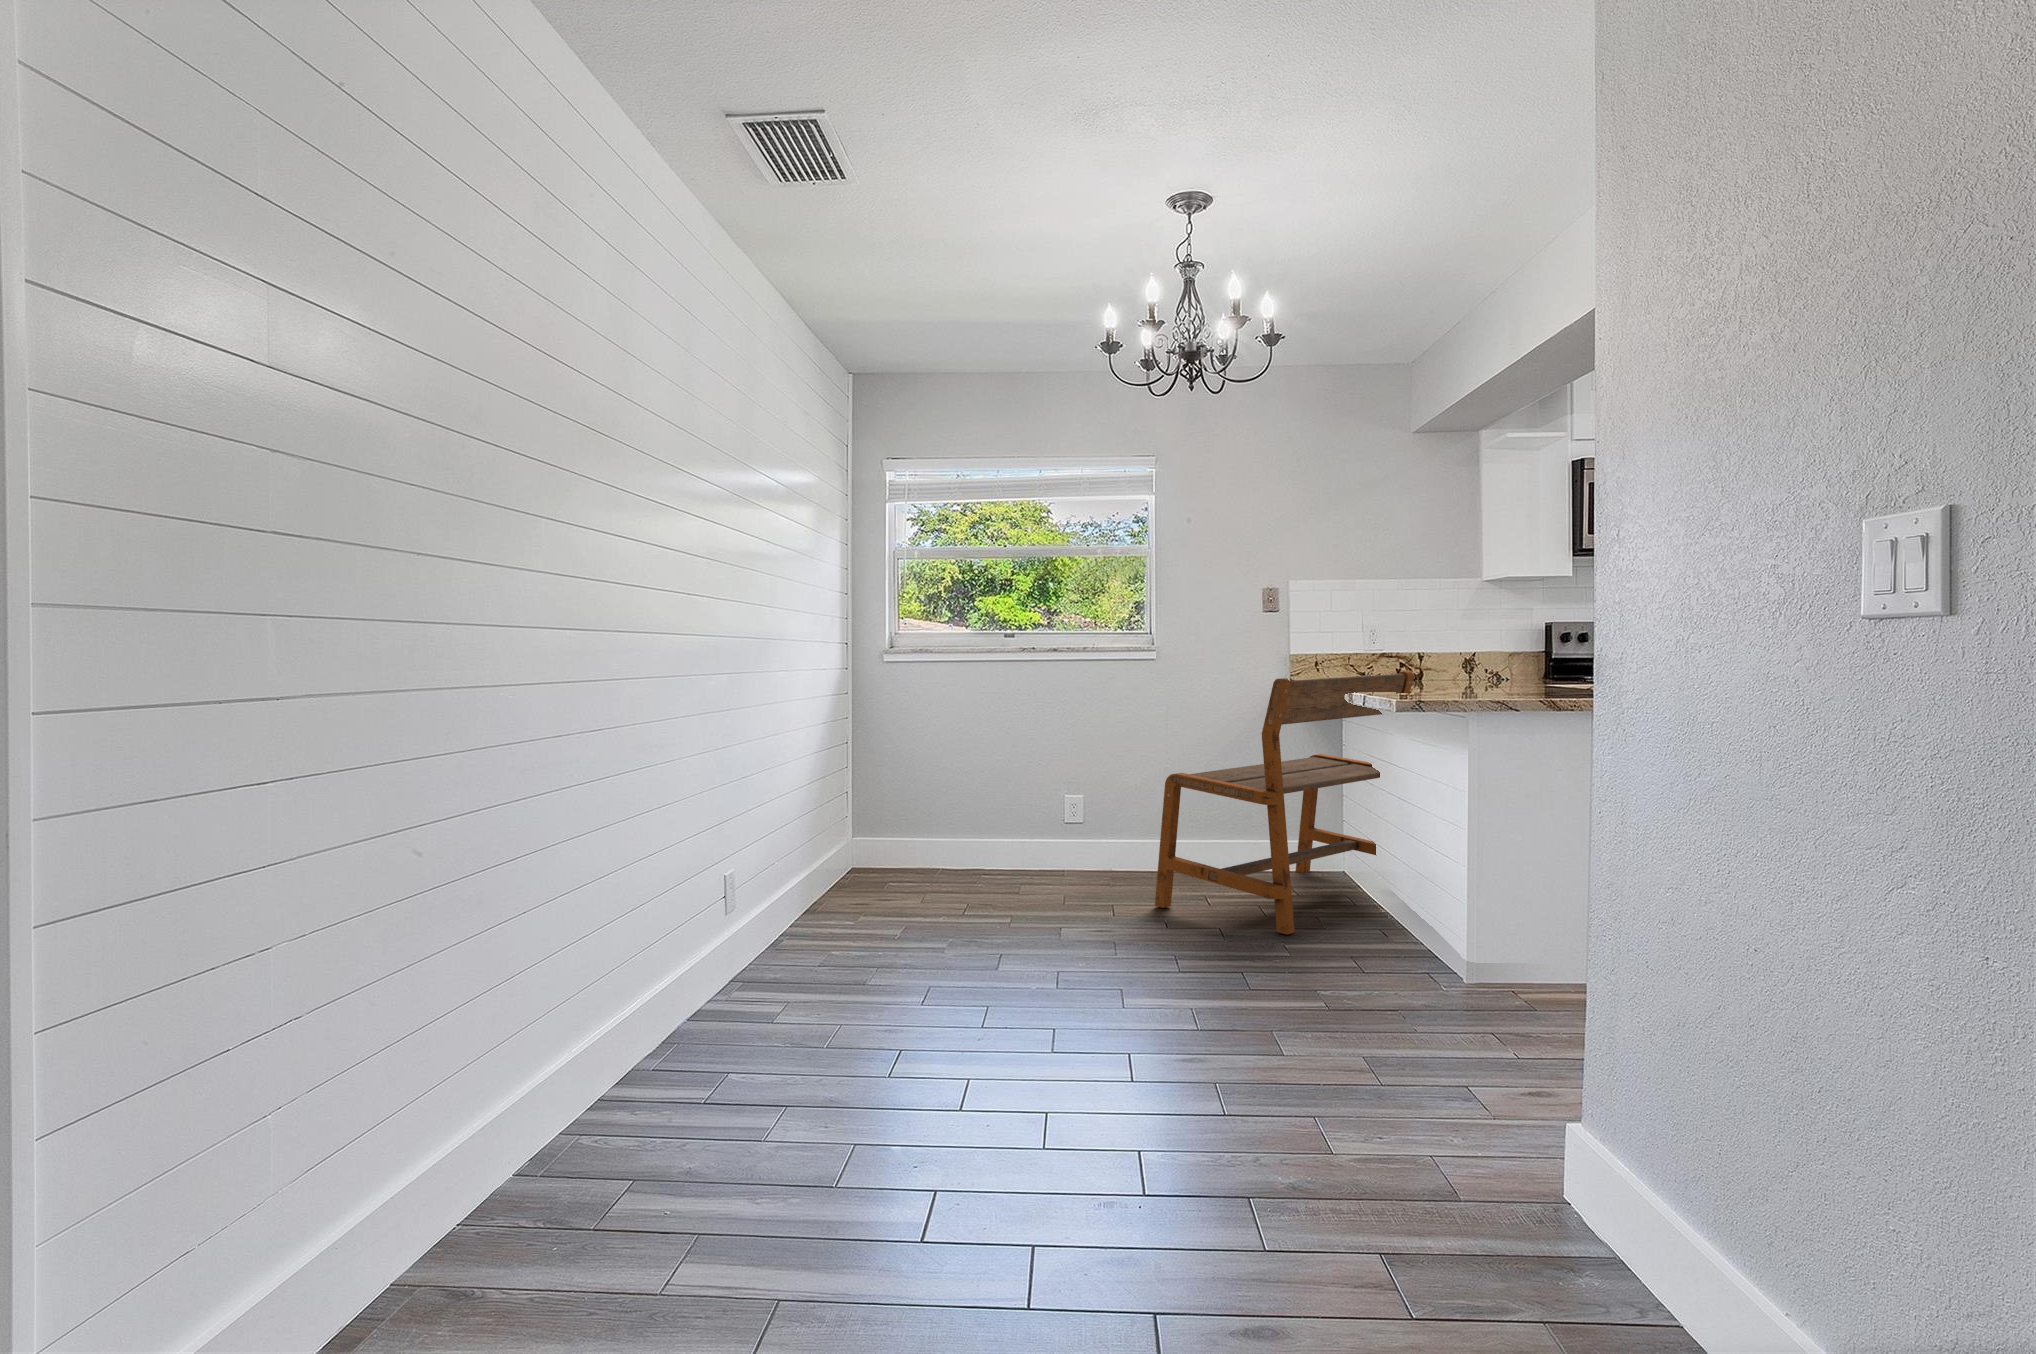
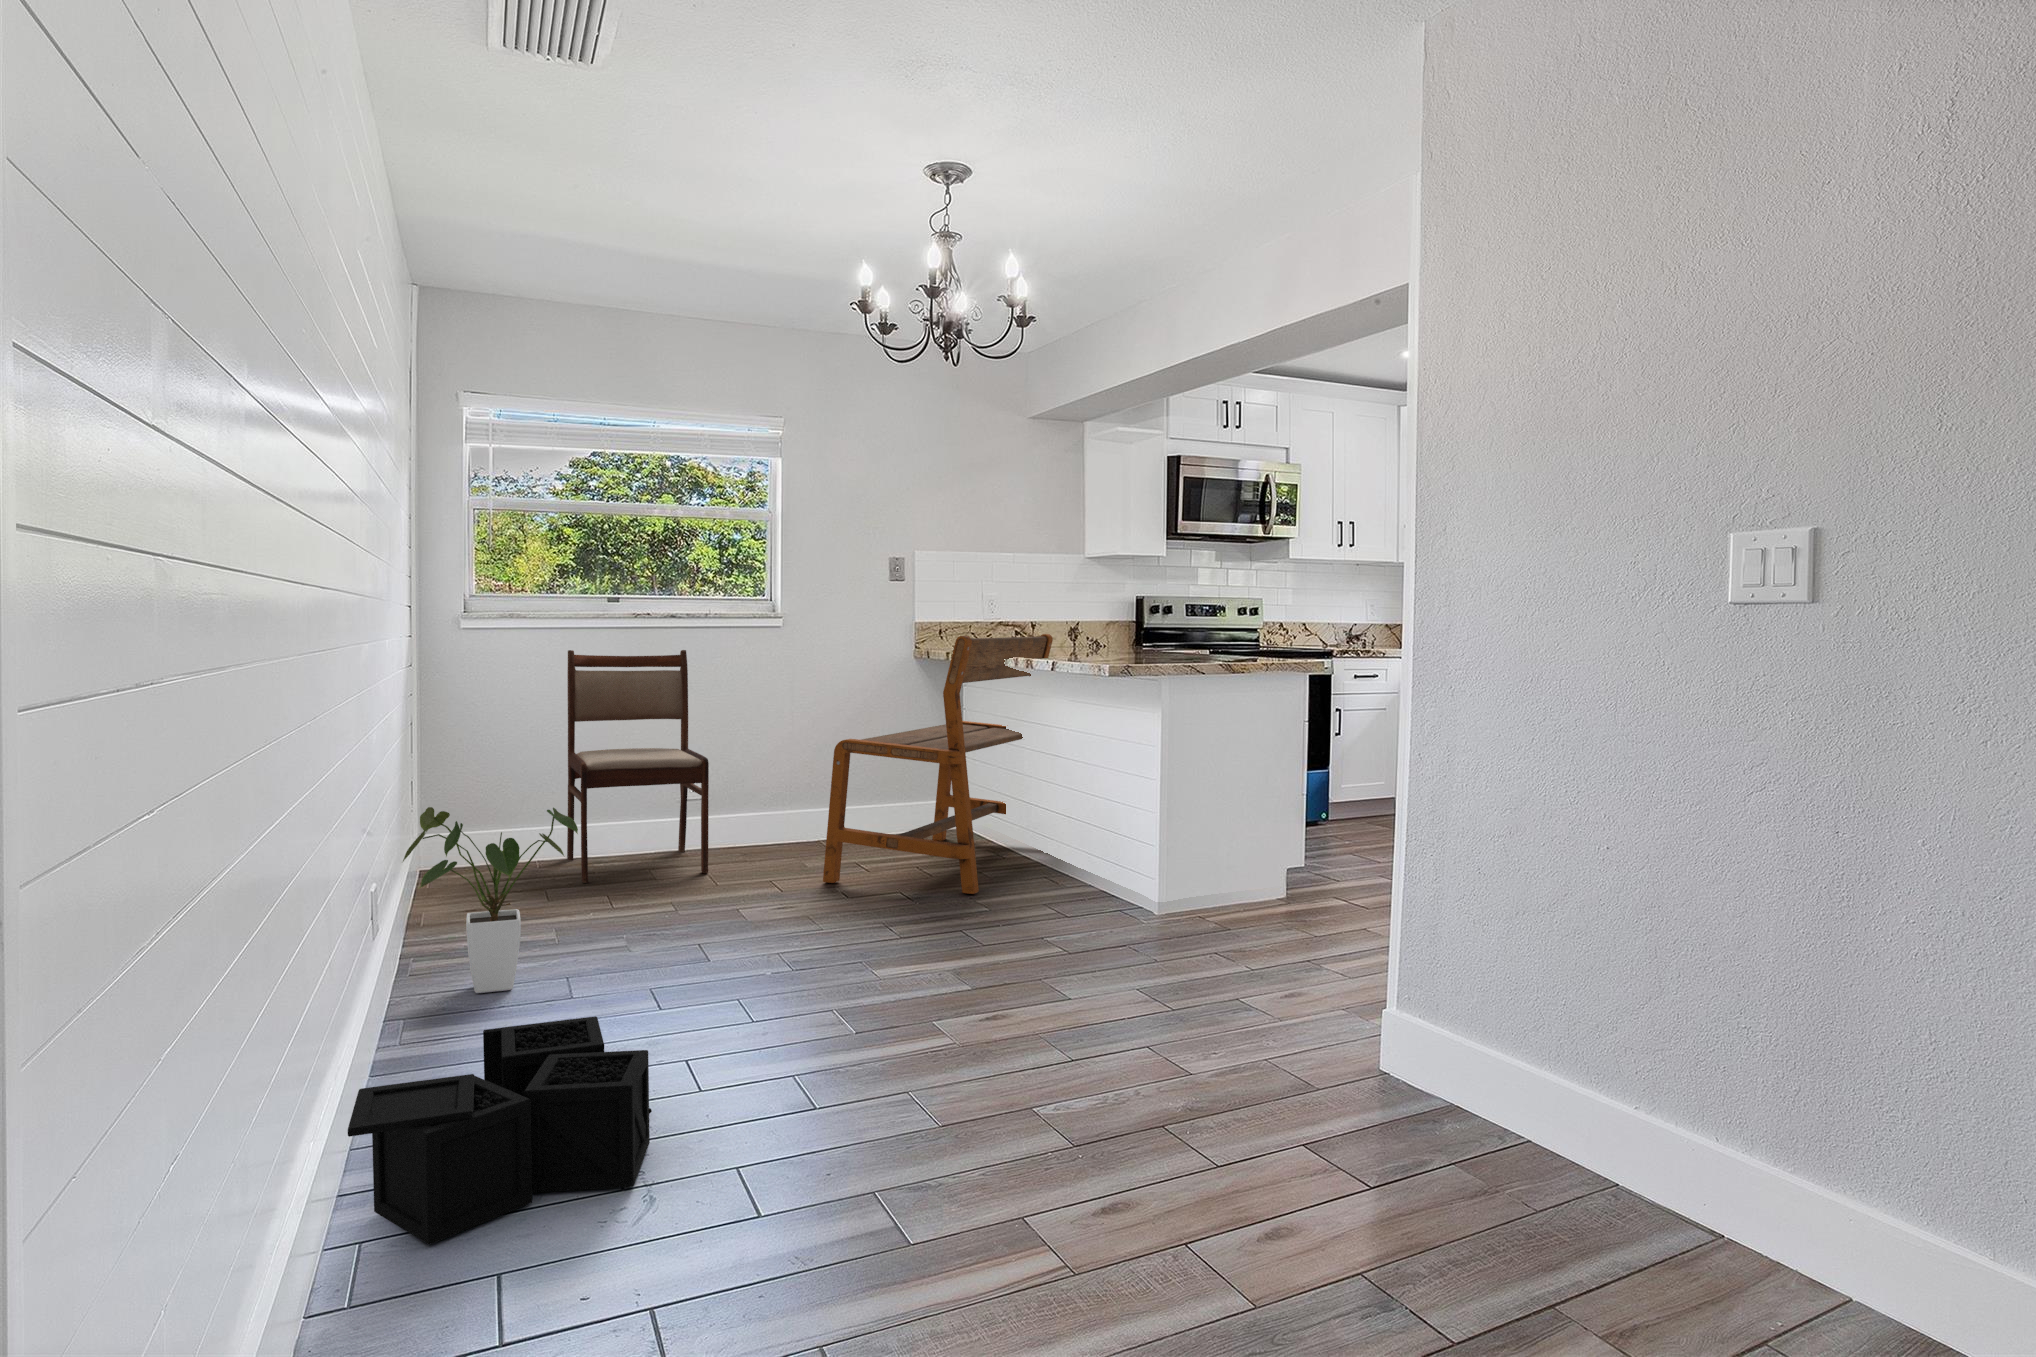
dining chair: none [955,680,1065,886] -> present [567,650,709,883]
house plant: none [755,821,884,977] -> present [403,807,578,993]
storage bin: none [581,1015,850,1180] -> present [348,1016,652,1245]

